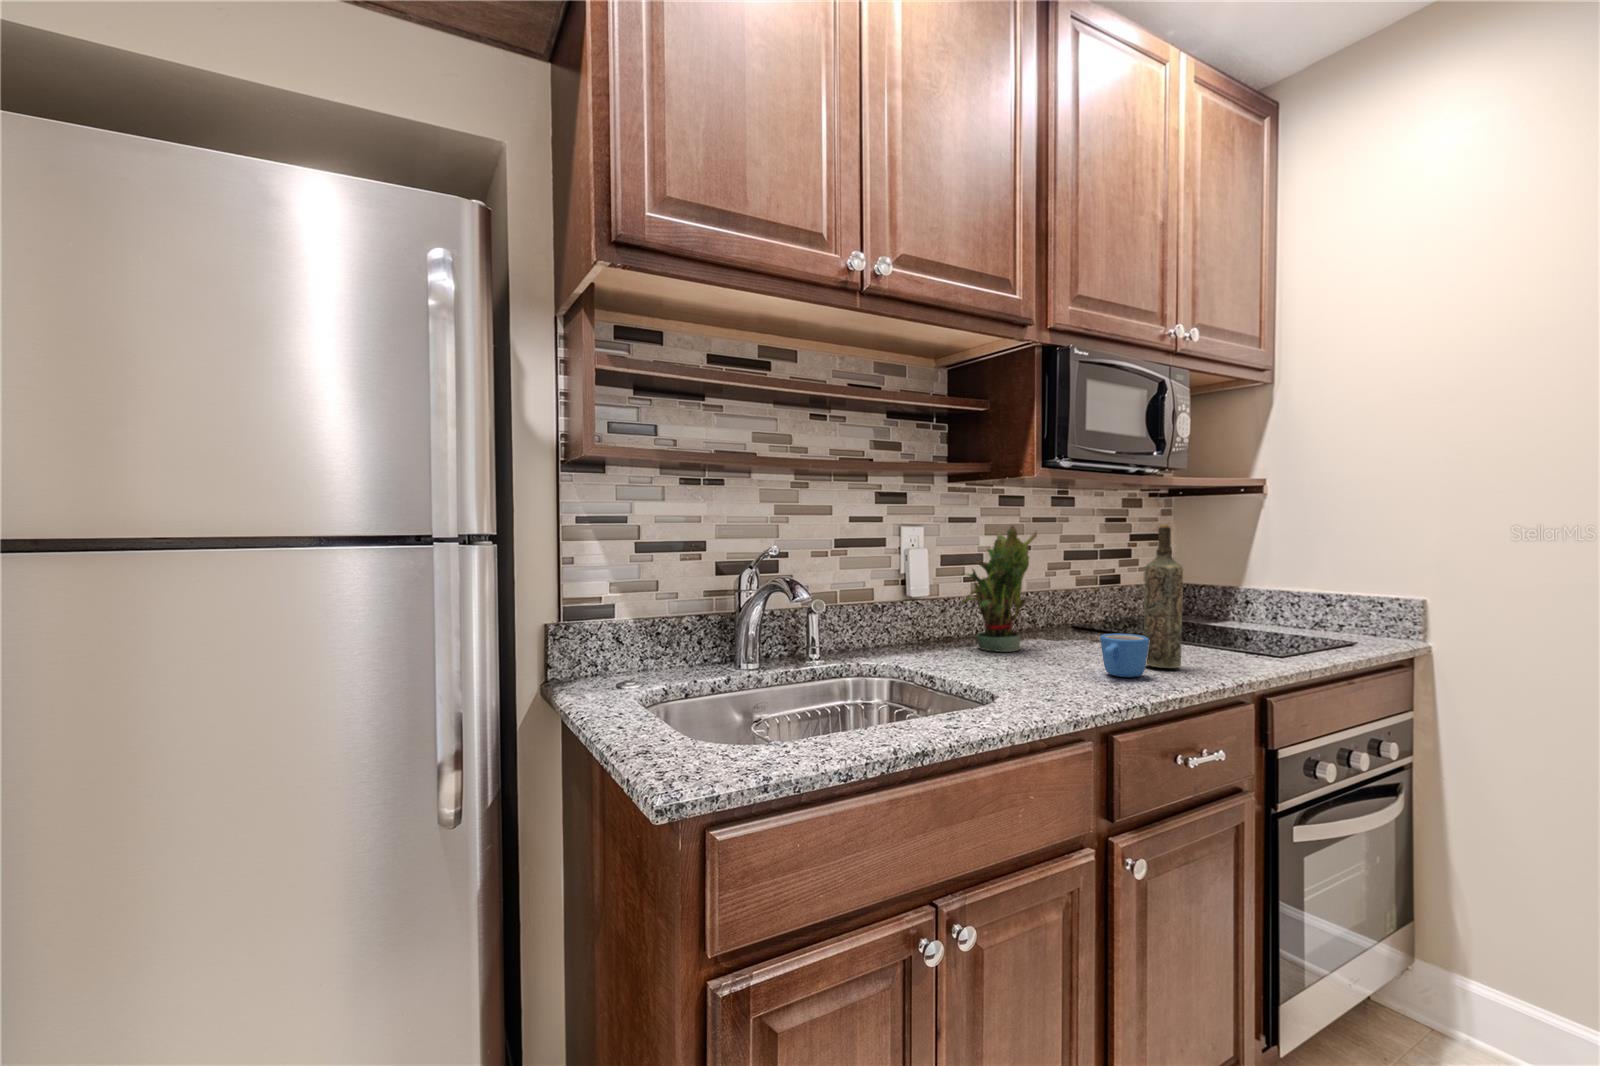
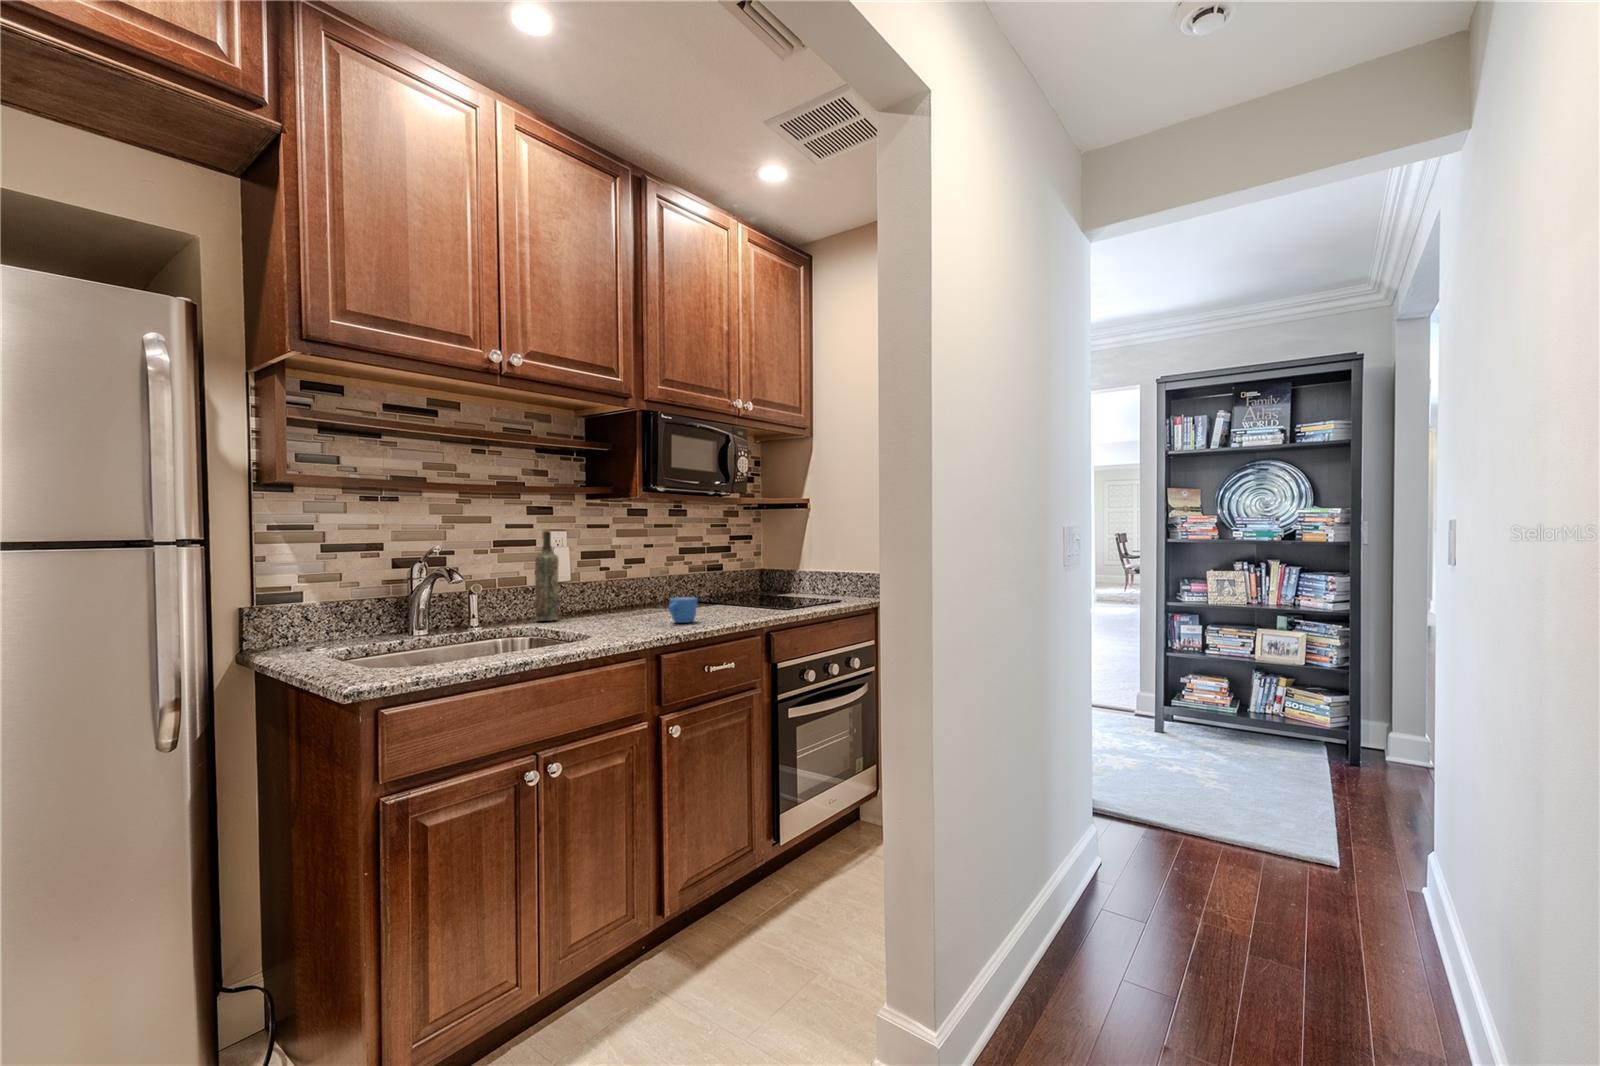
bottle: present [1144,525,1184,668] -> present [535,530,559,621]
potted plant: present [962,526,1037,652] -> none [588,530,642,616]

